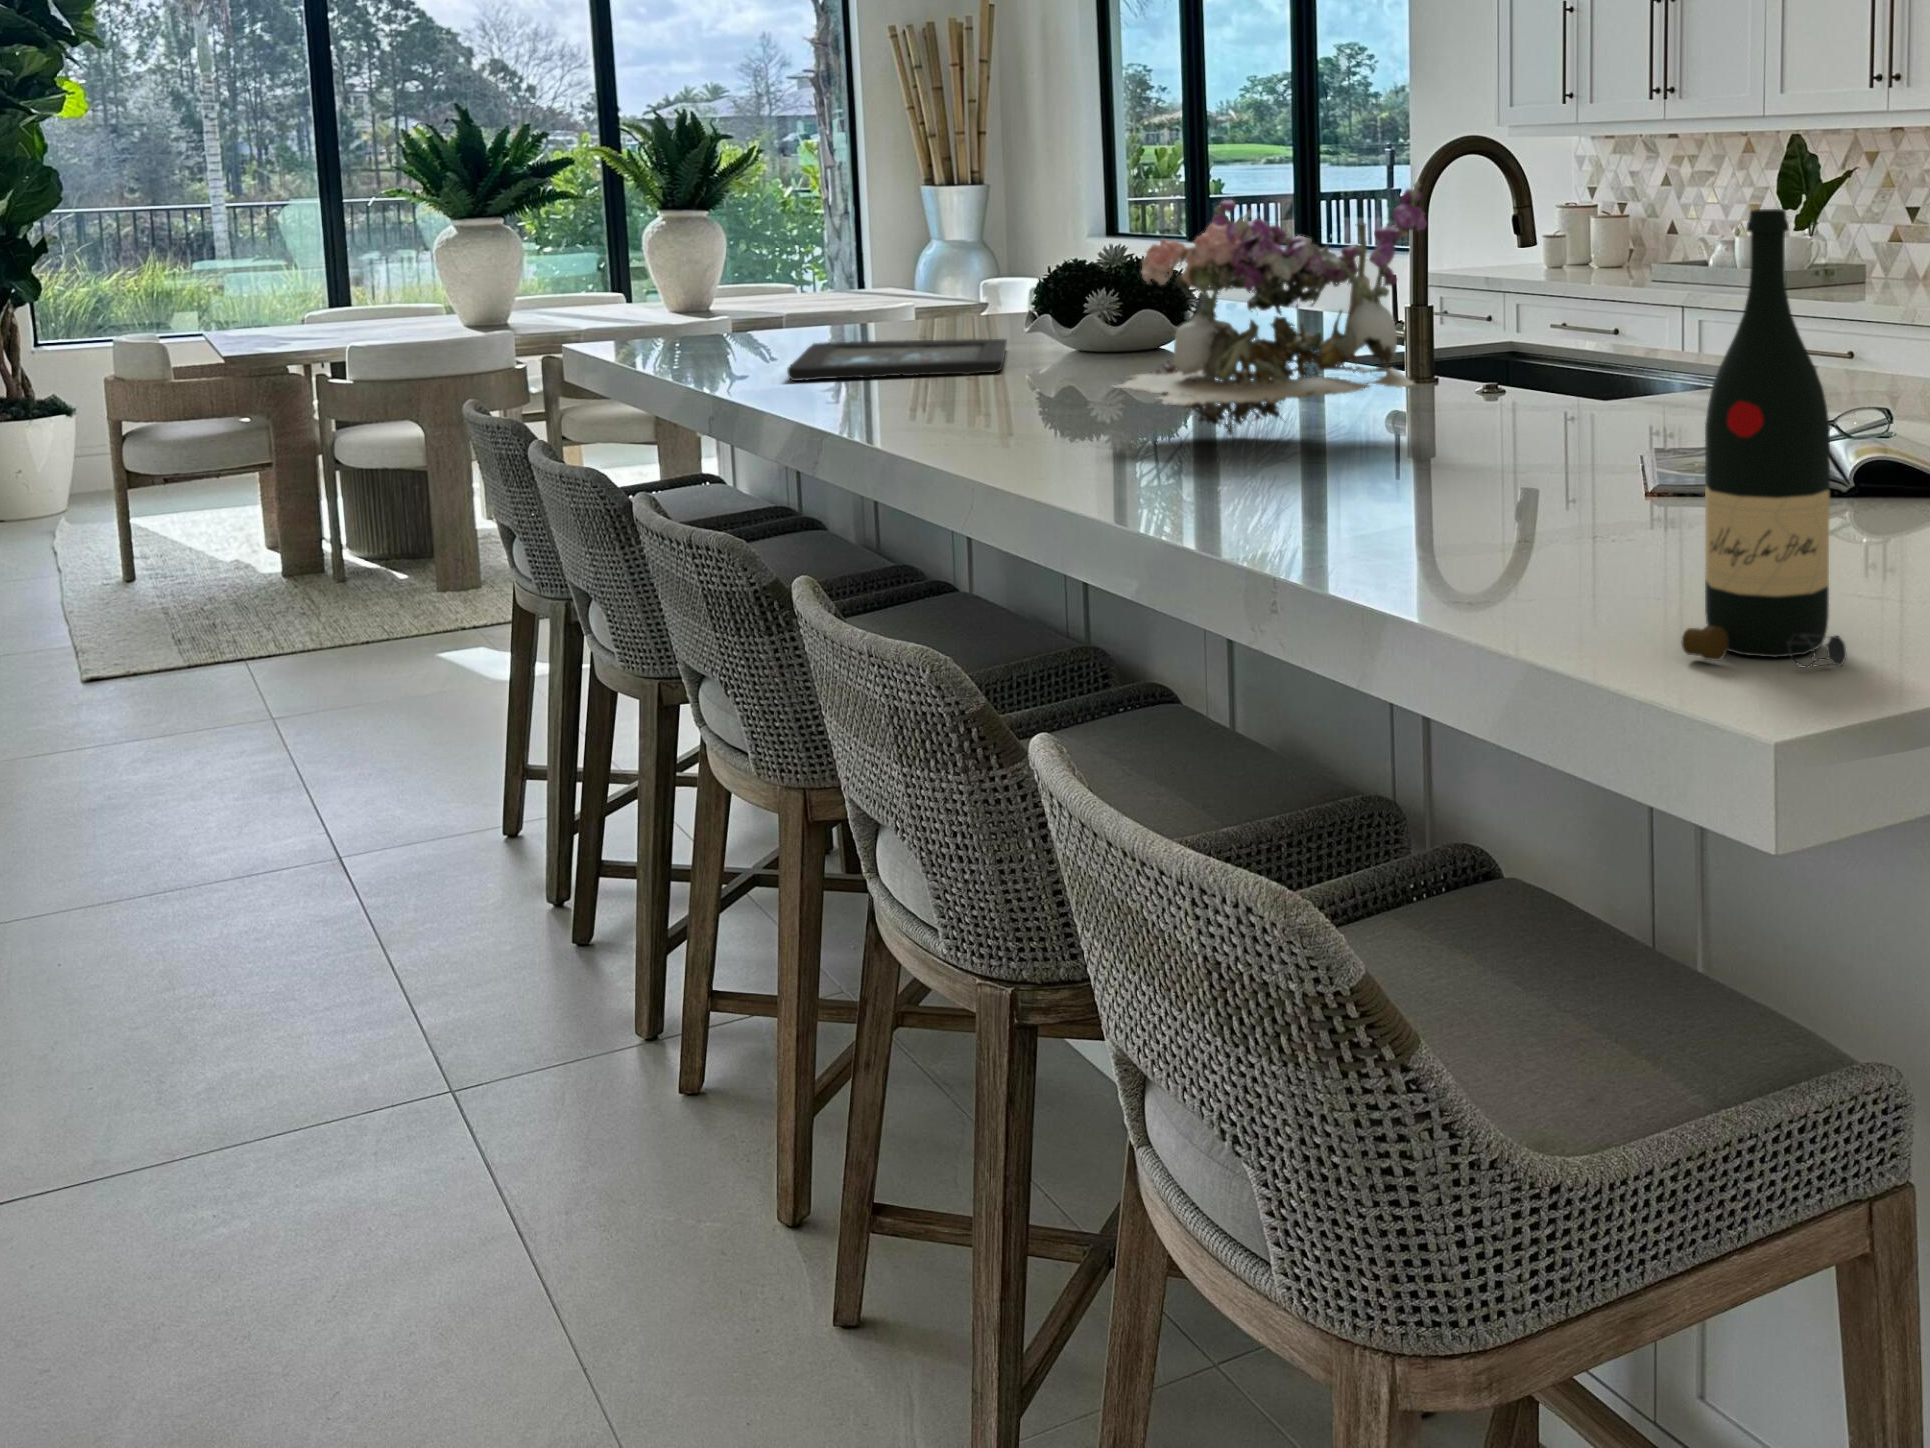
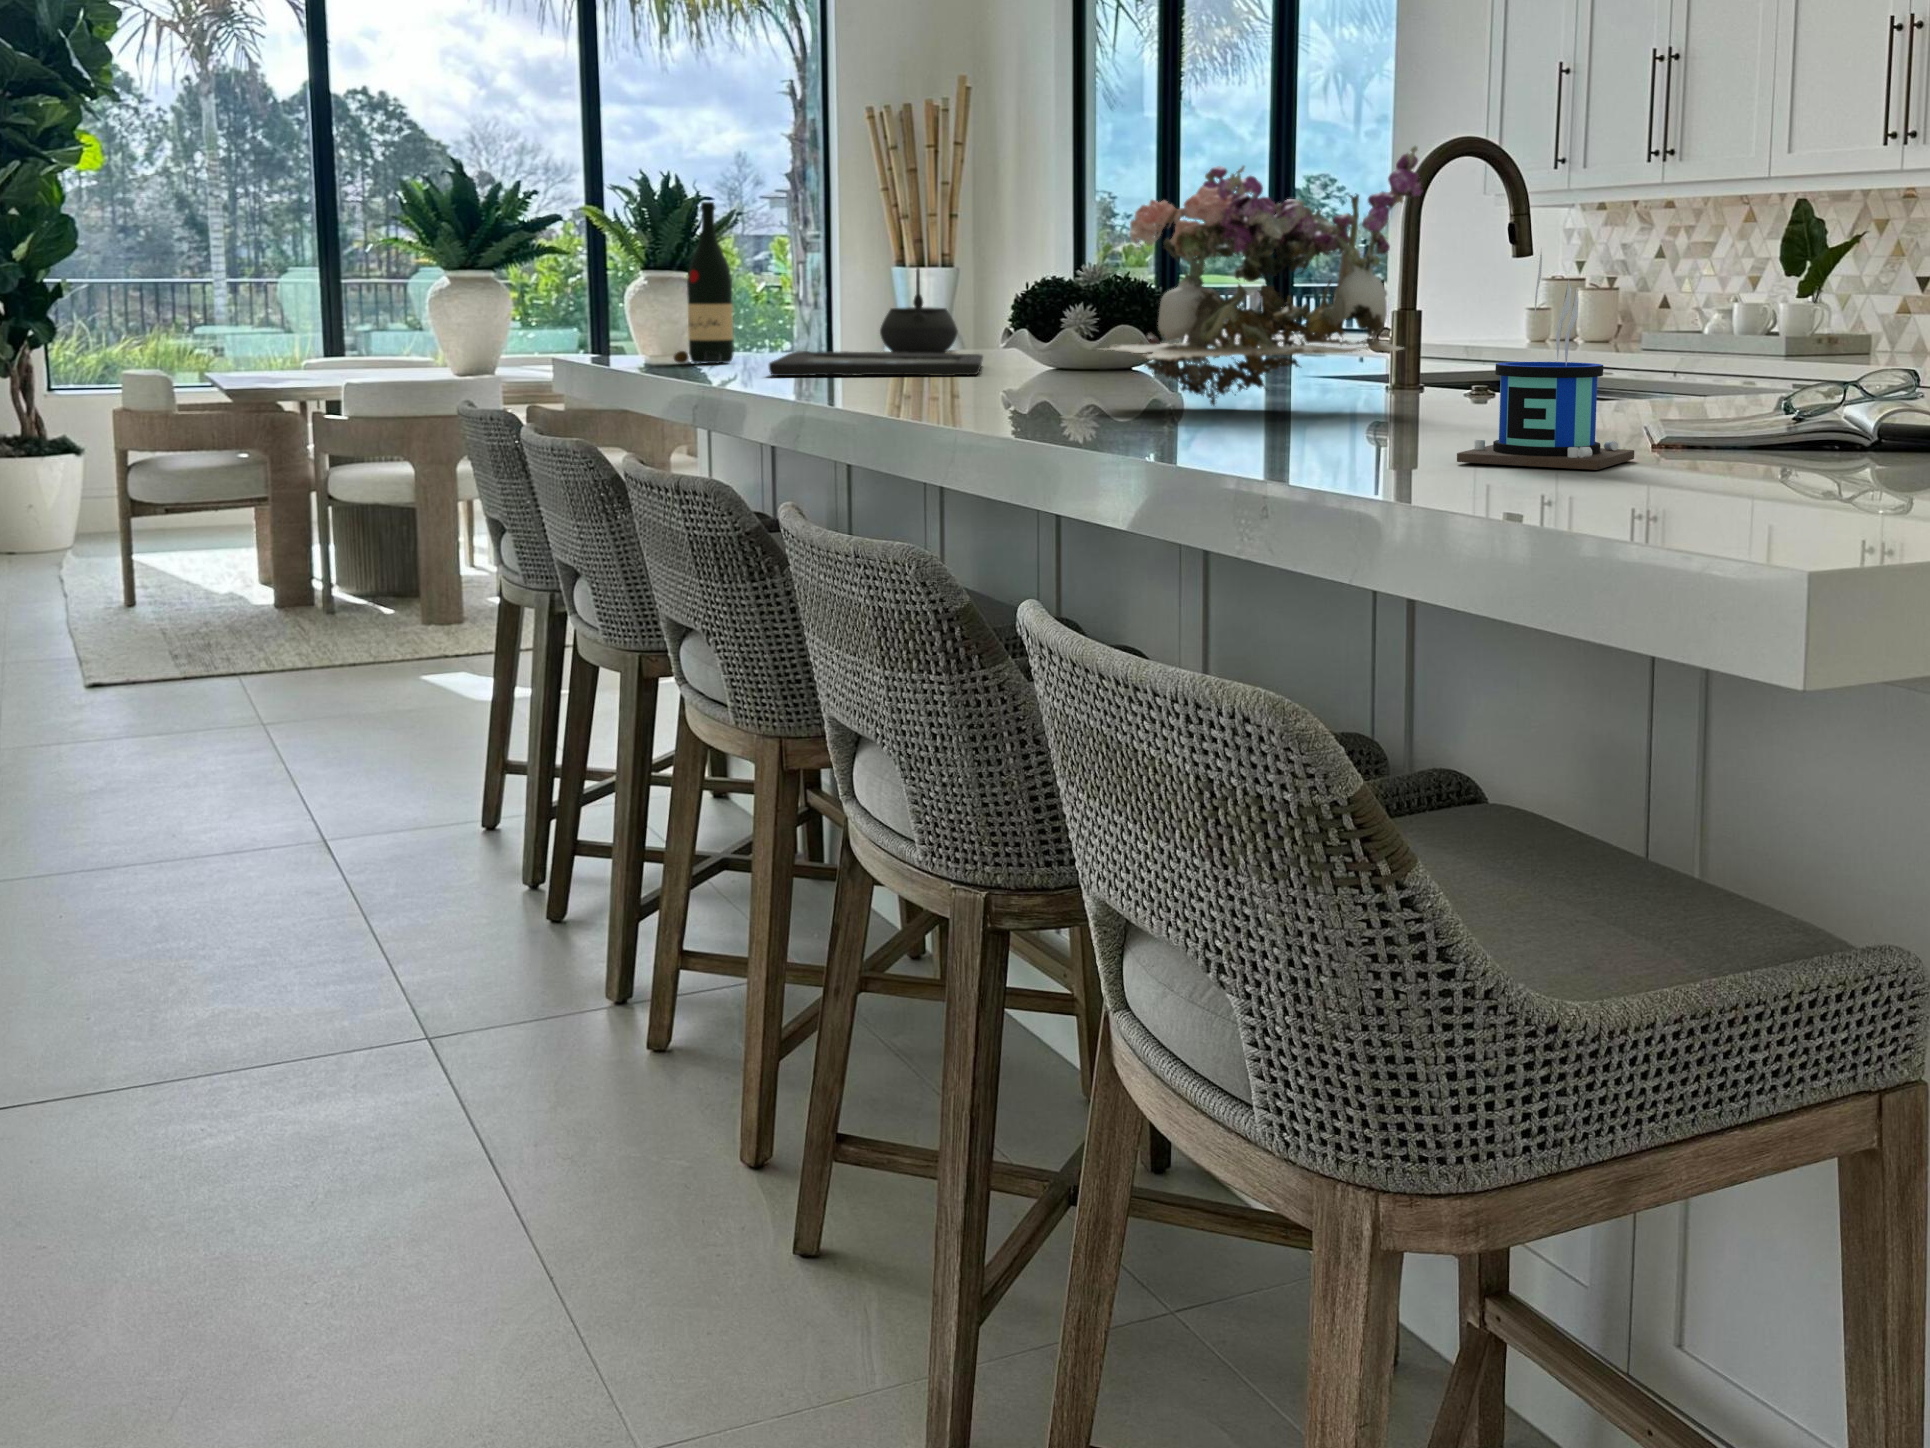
wine bottle: present [1682,209,1846,667] -> present [674,202,734,364]
kettle: none [903,241,982,332] -> present [880,268,958,353]
mug: none [1459,338,1629,559] -> present [1457,251,1634,470]

